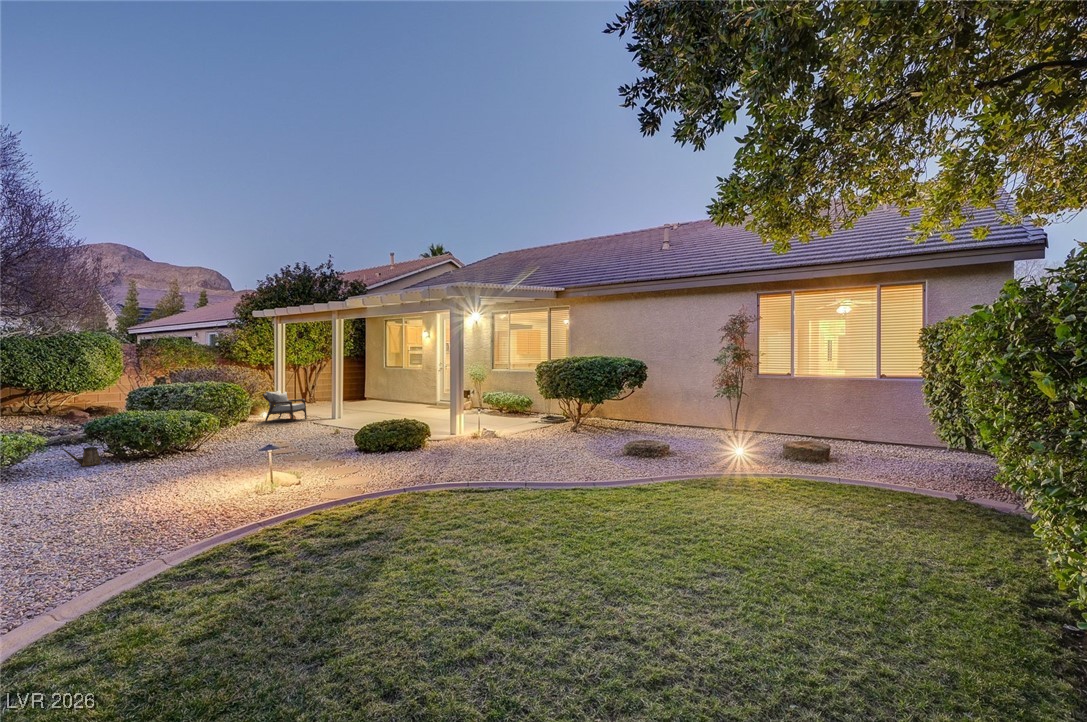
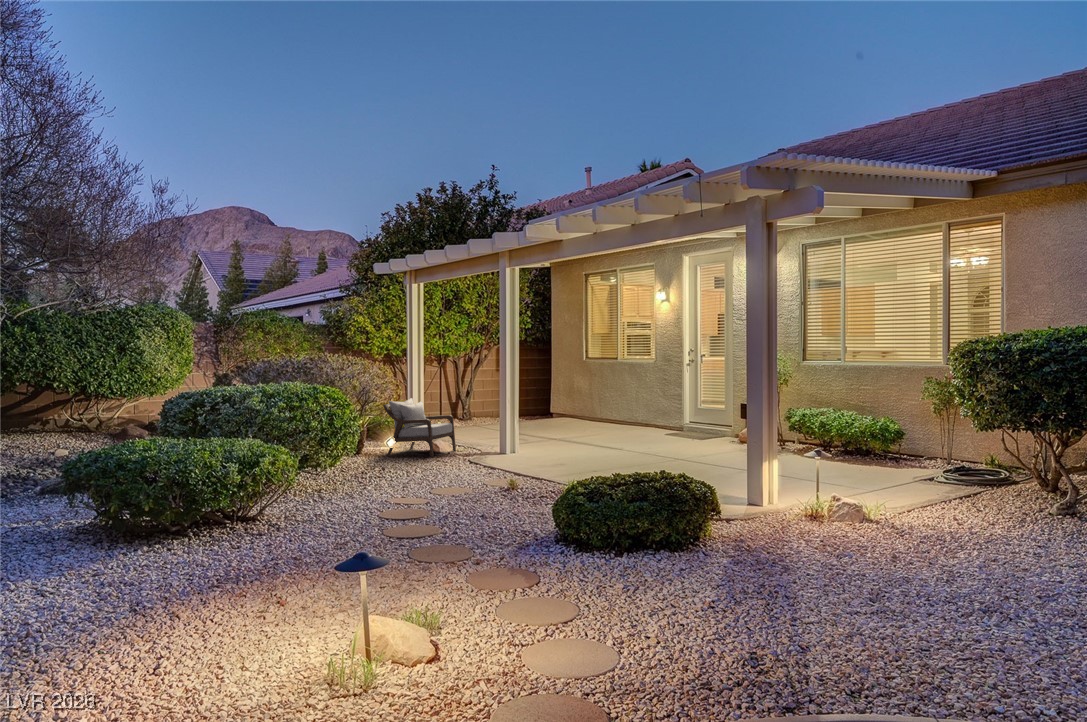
watering can: present [61,447,106,466] -> none [22,507,99,544]

